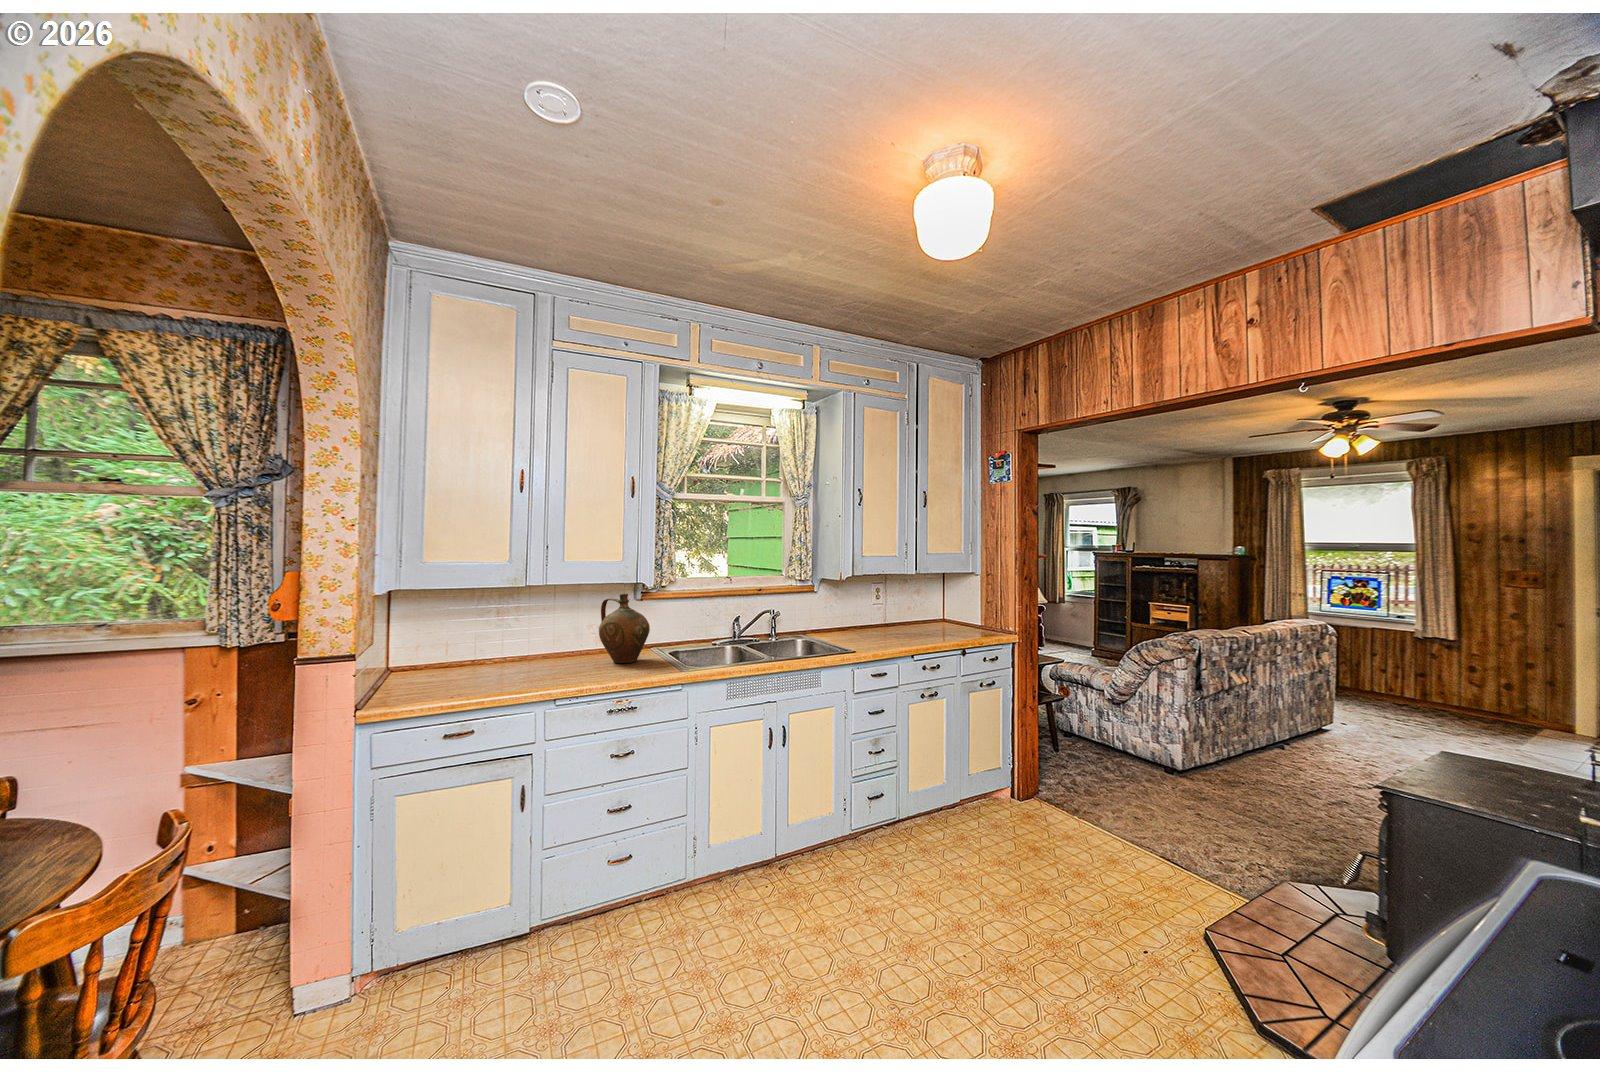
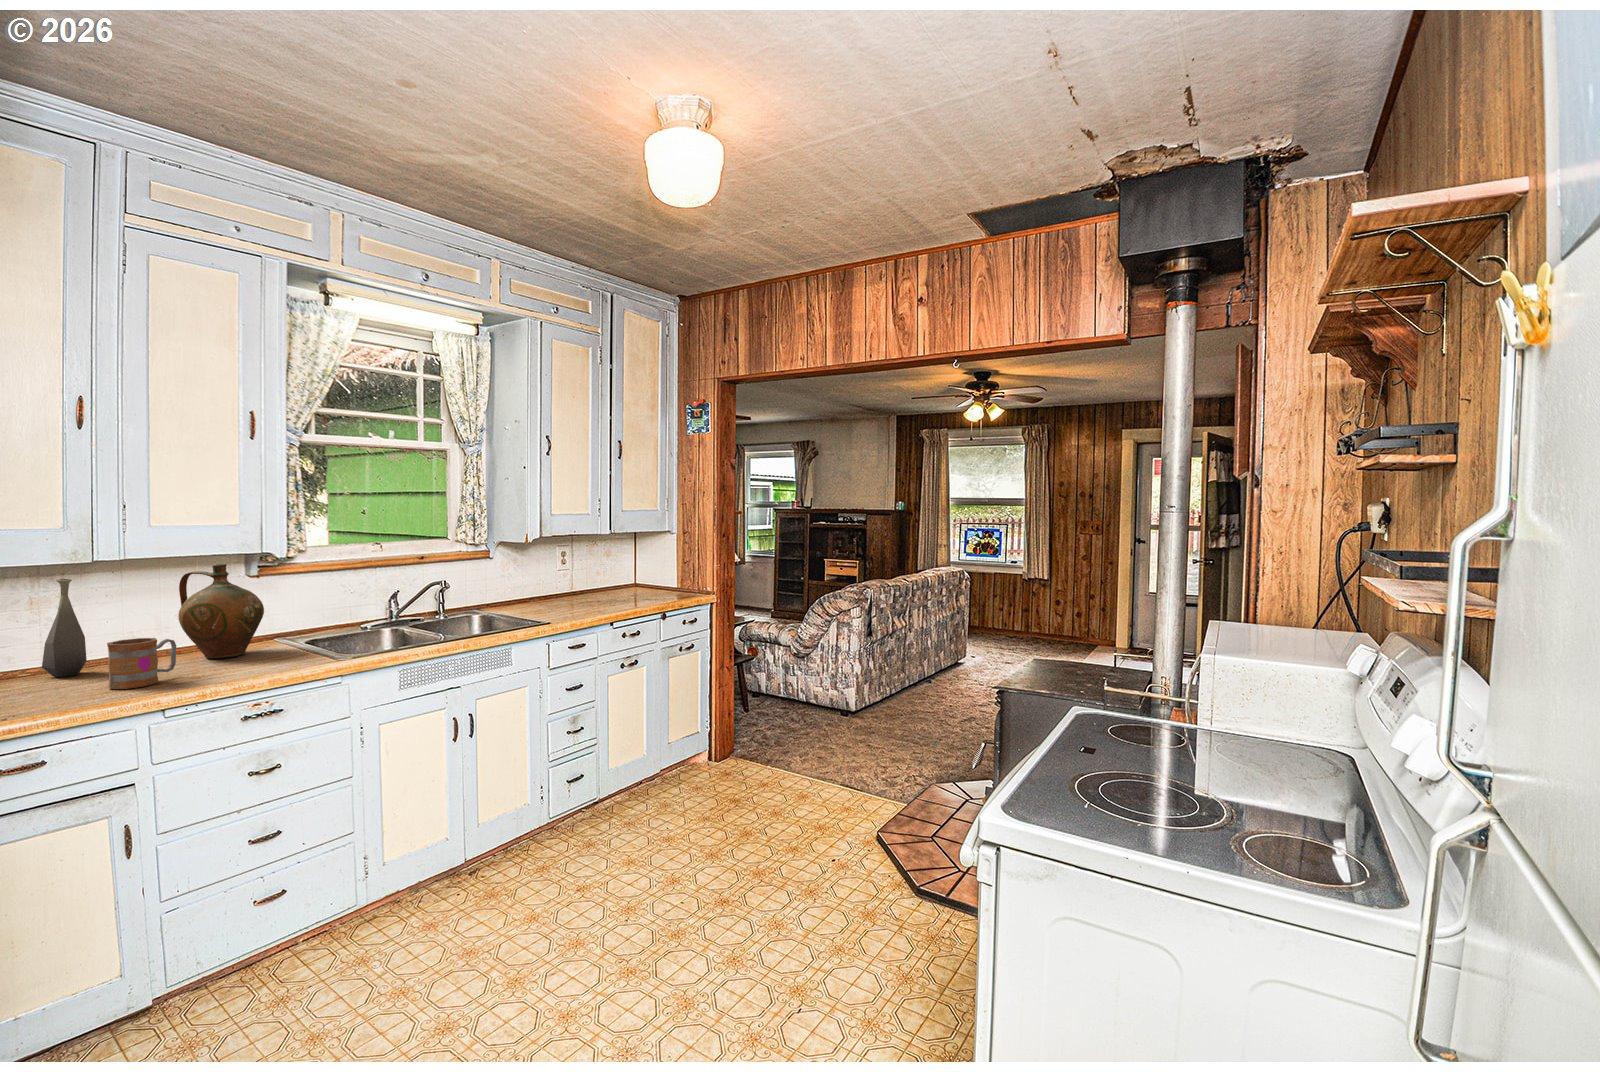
bottle: none [524,601,548,668] -> present [42,579,87,677]
mug: none [551,645,591,681] -> present [107,638,176,689]

